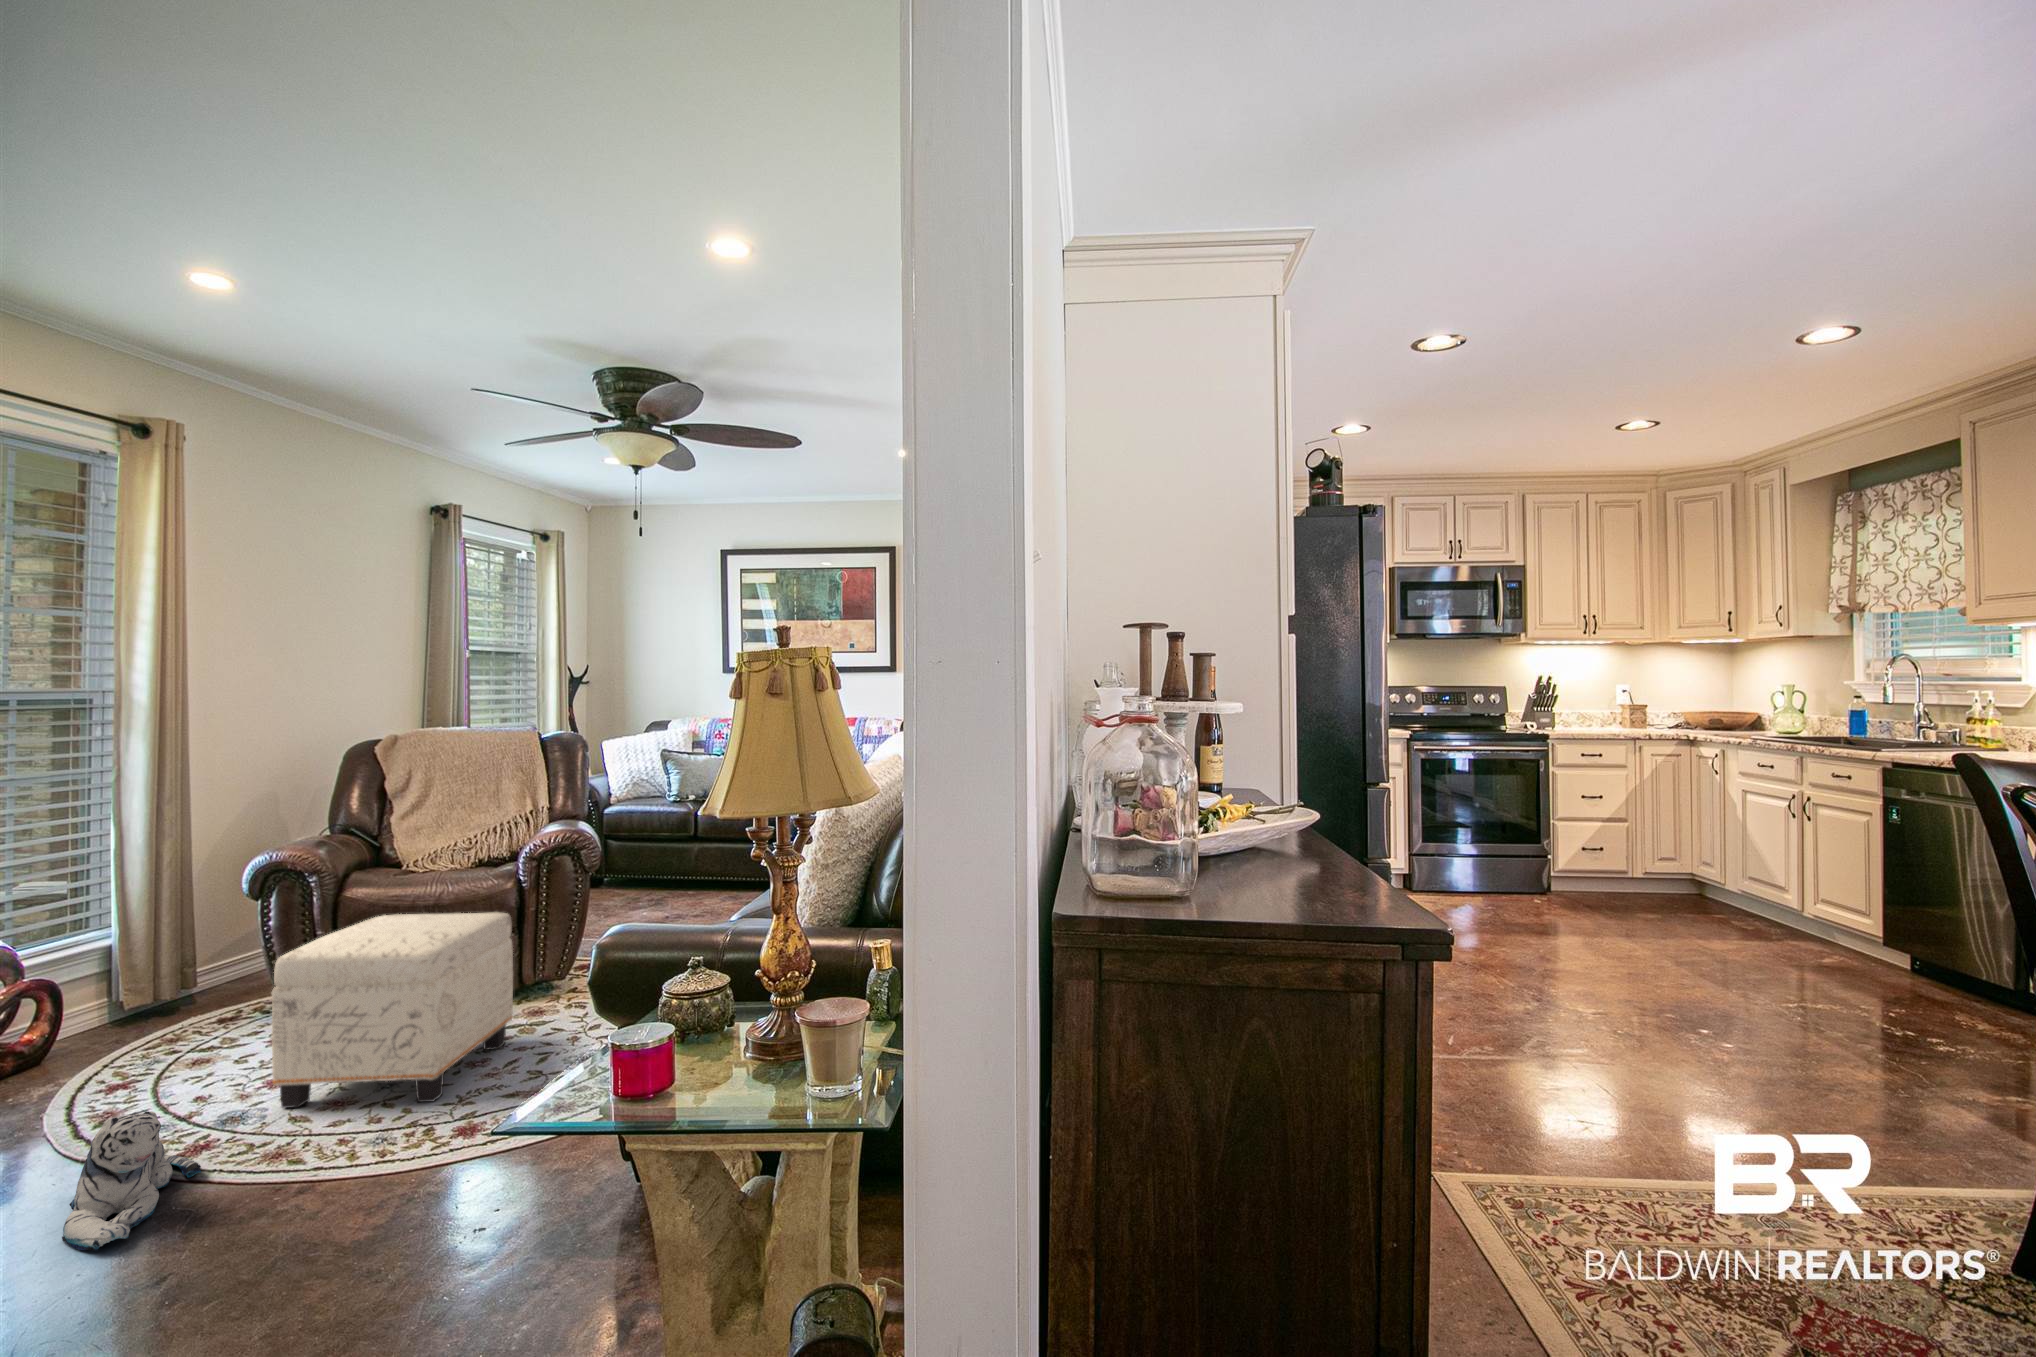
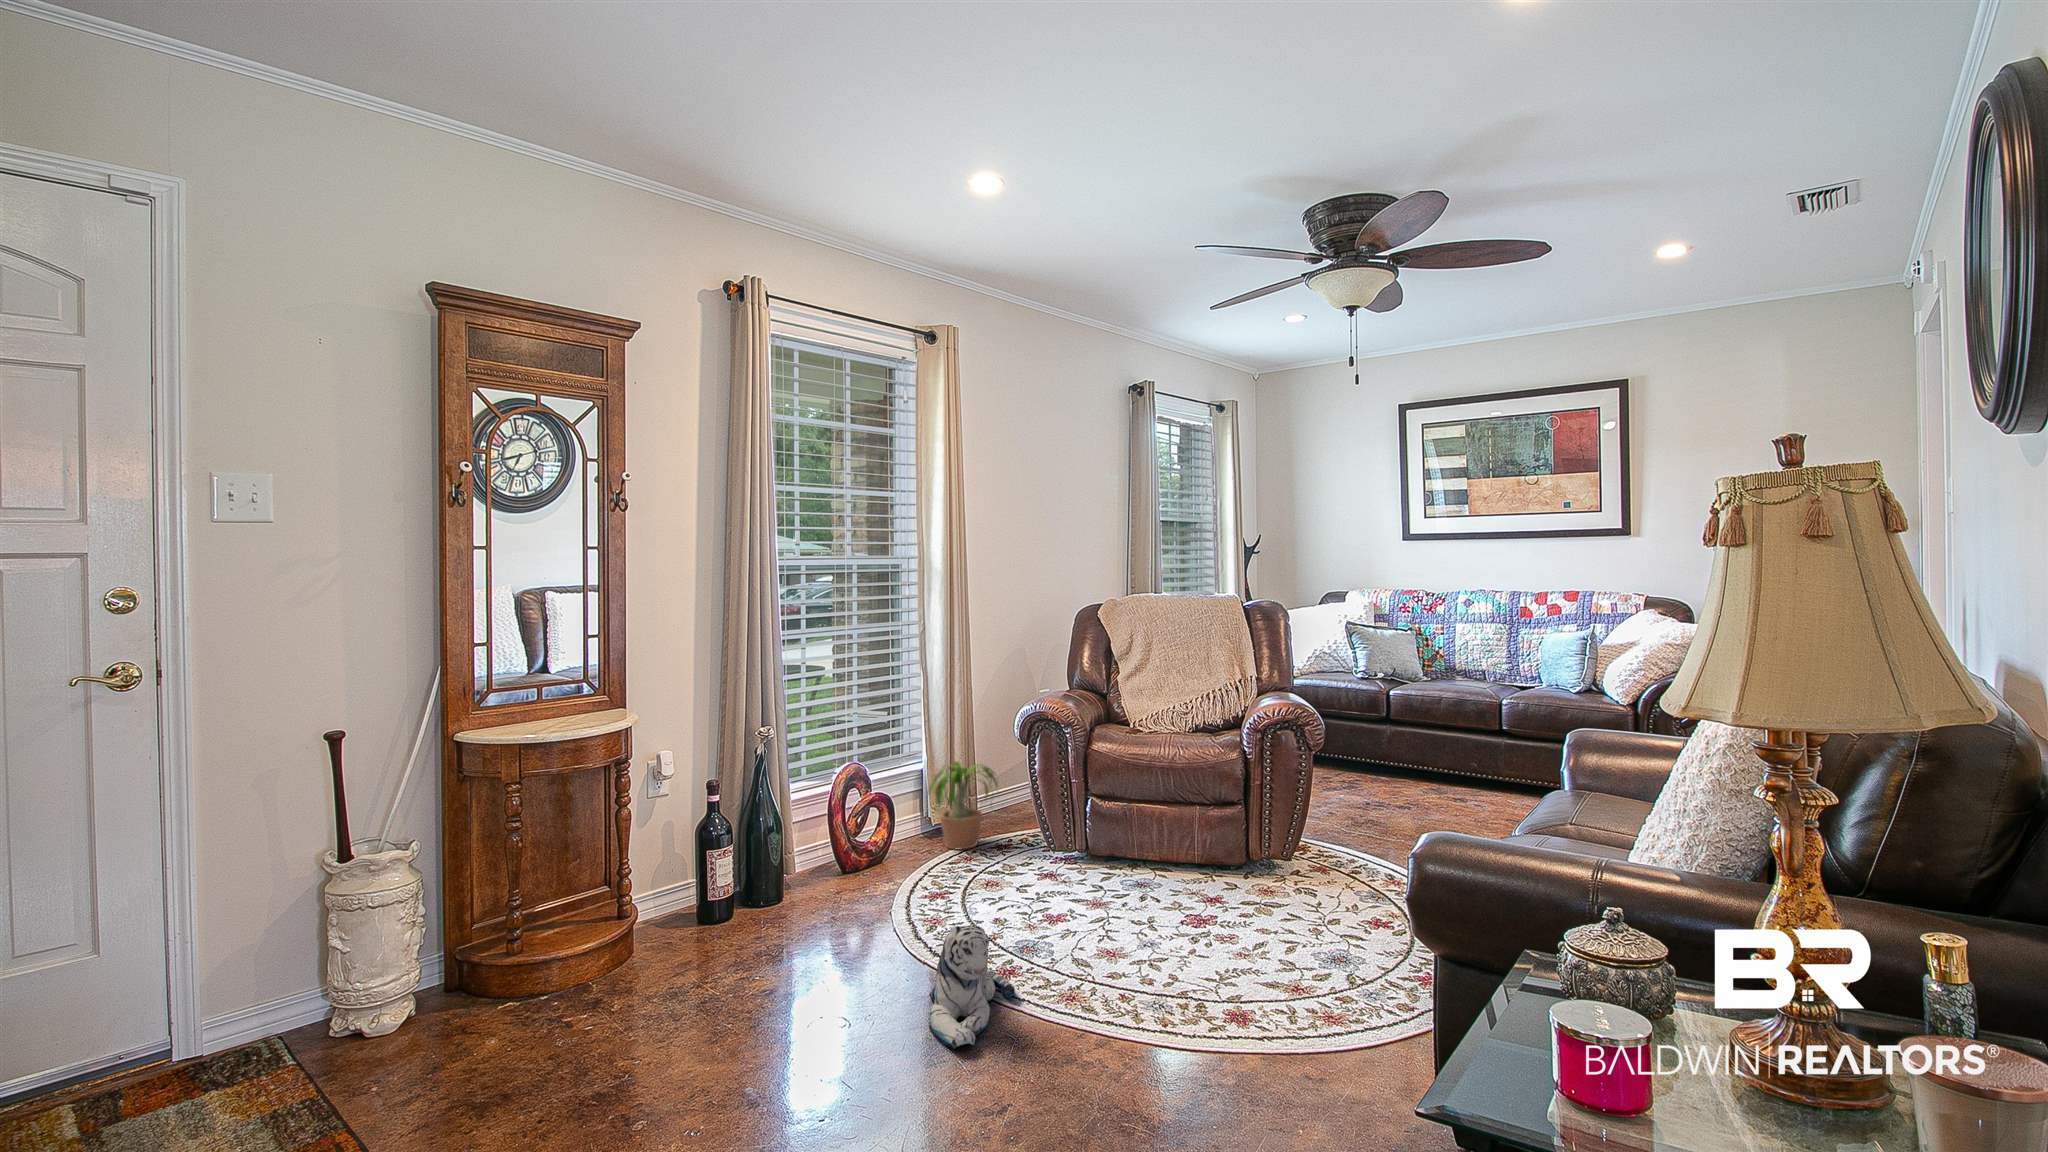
ottoman: present [272,913,513,1108] -> none [1052,770,1255,978]
potted plant: none [92,929,246,1033] -> present [928,761,998,849]

